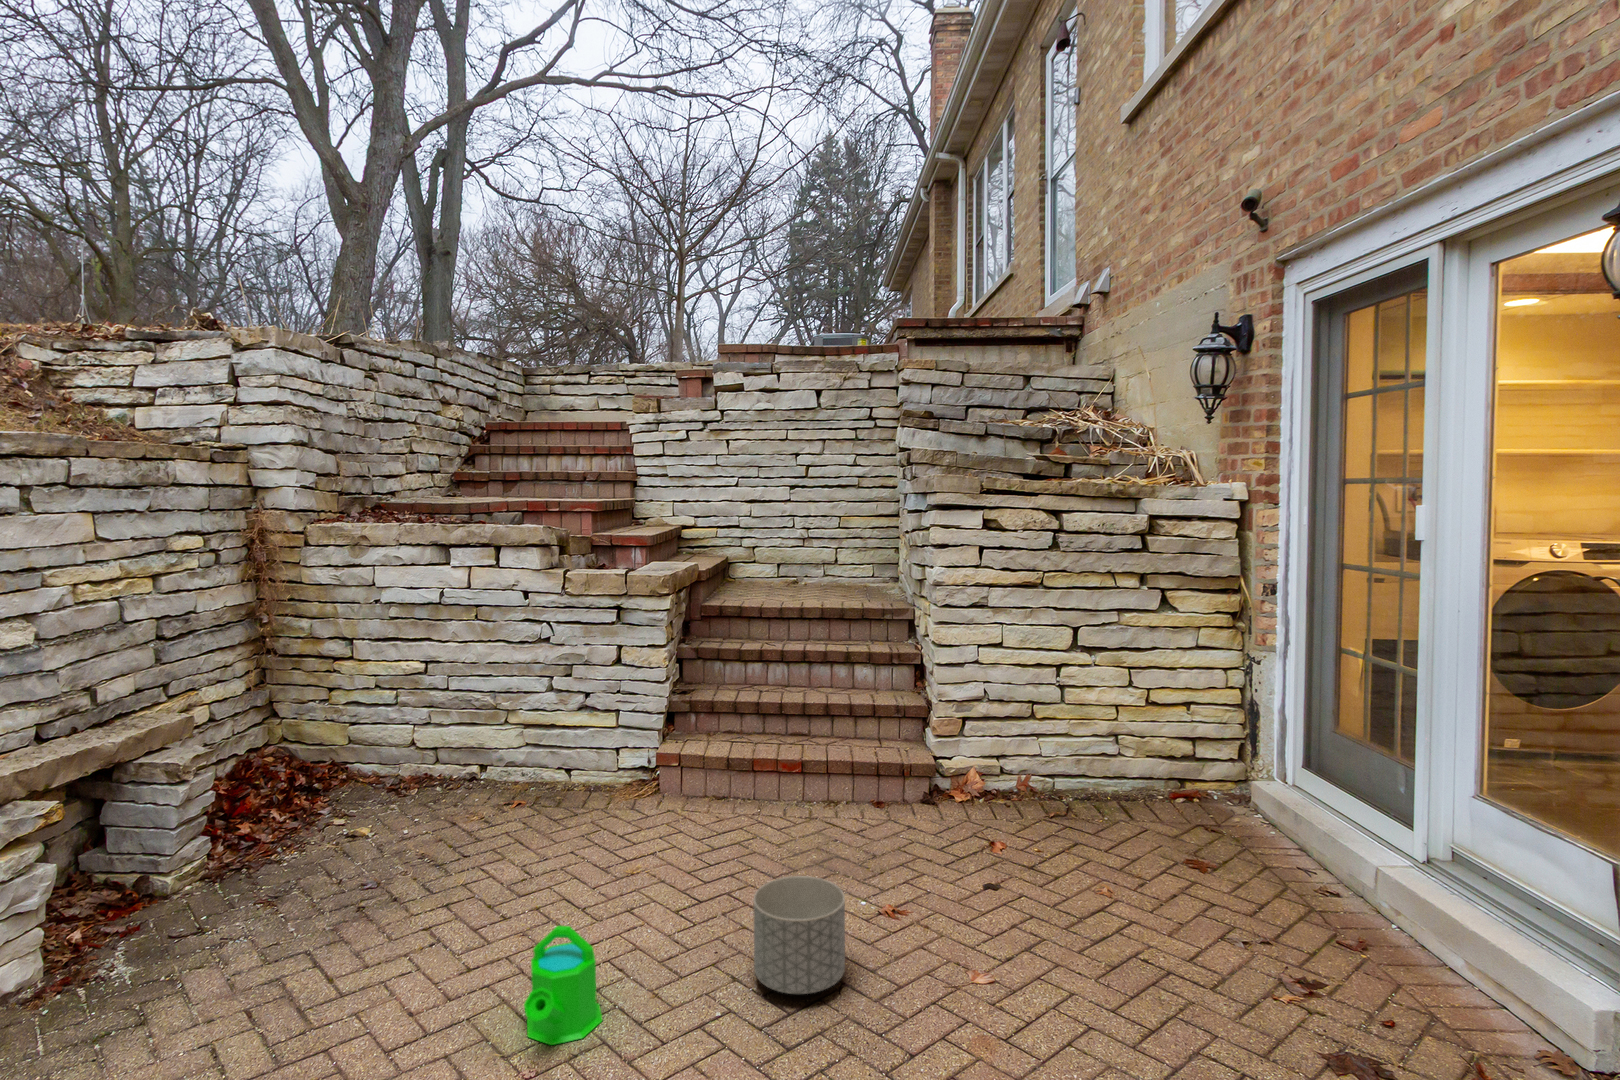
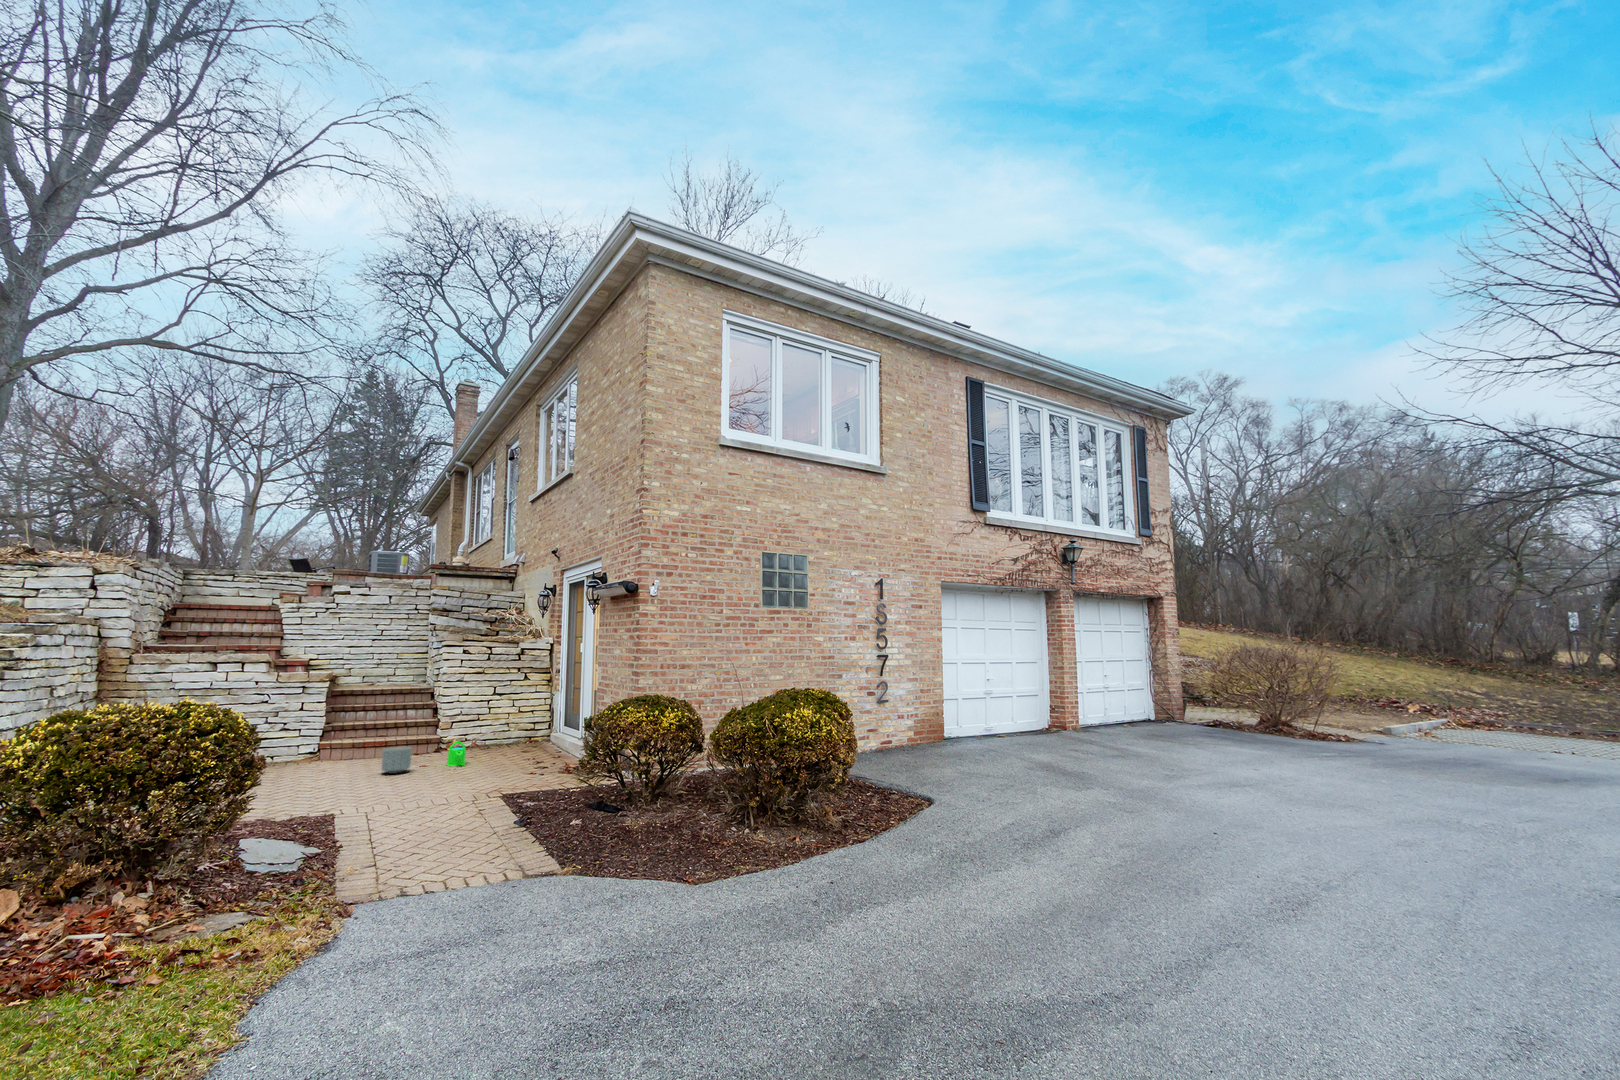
watering can: present [524,926,602,1045] -> present [447,741,466,766]

